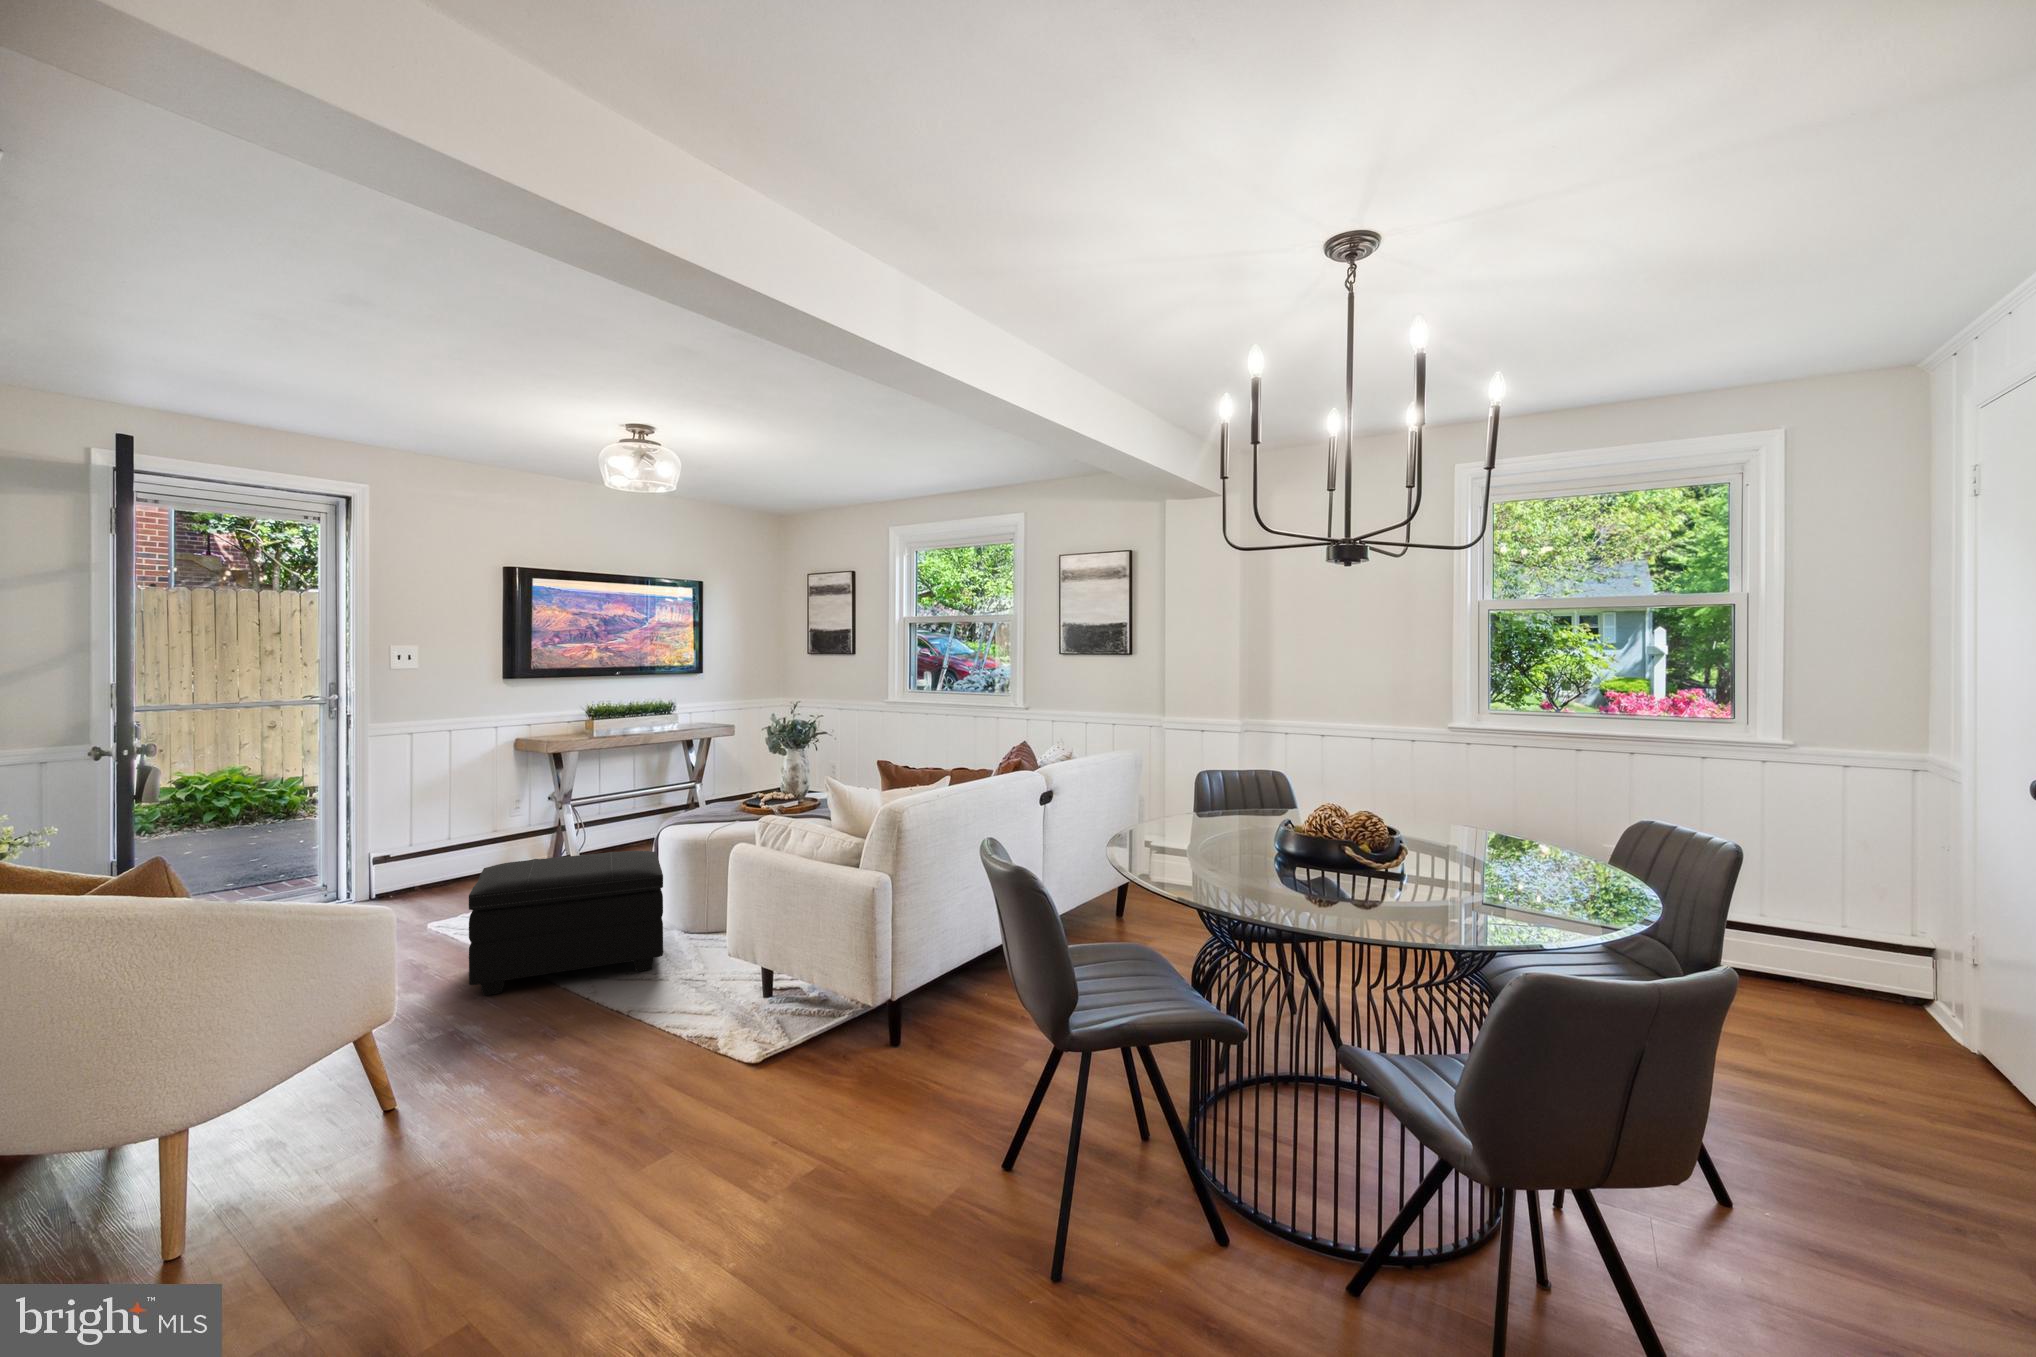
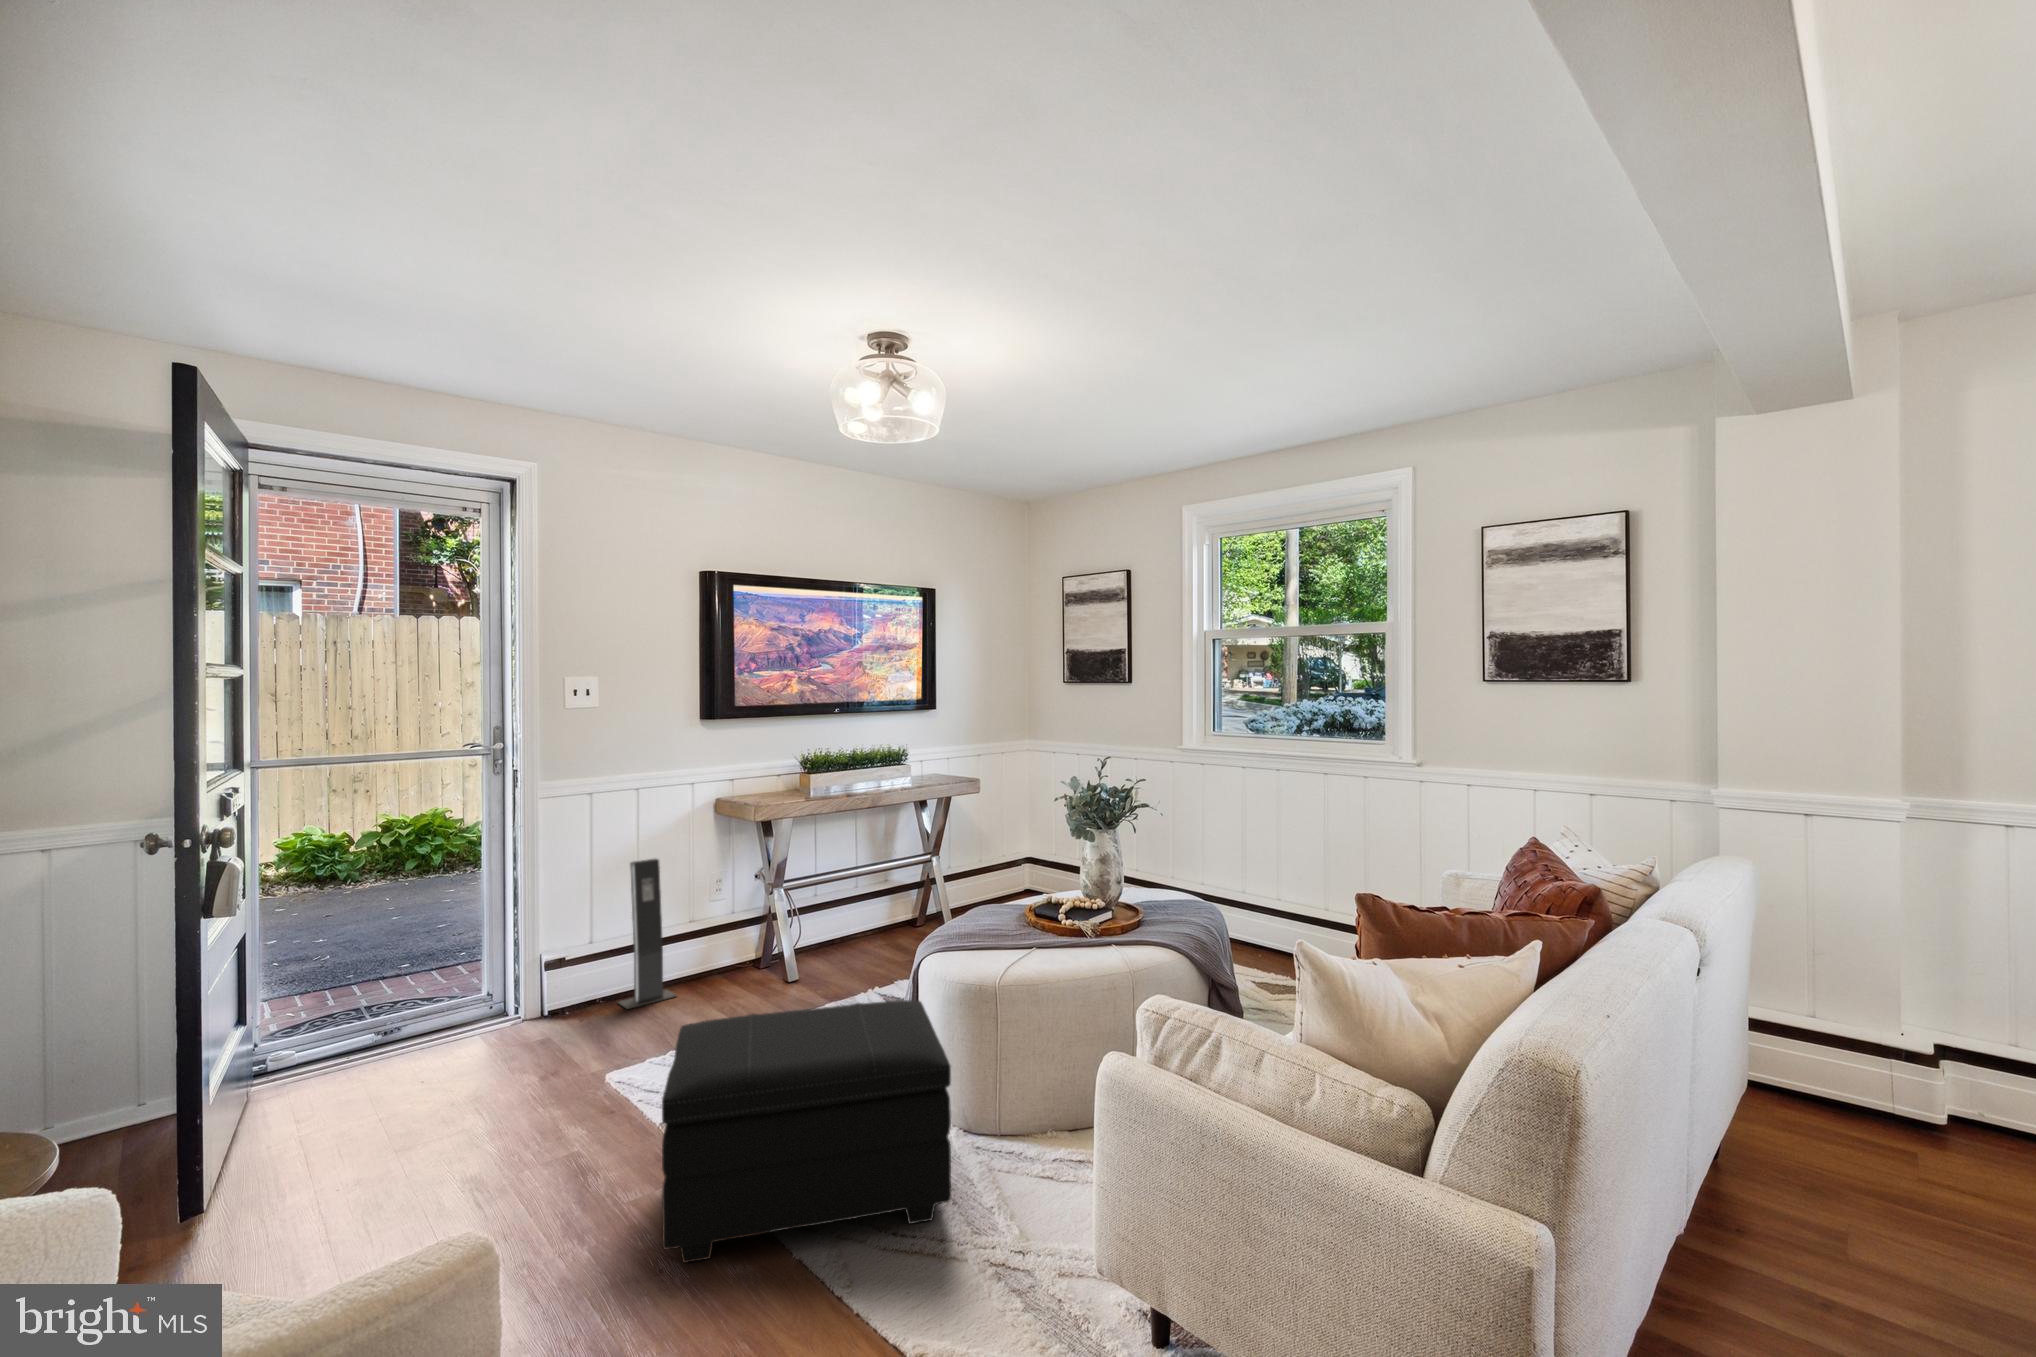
speaker: none [435,781,485,890] -> present [618,859,676,1009]

